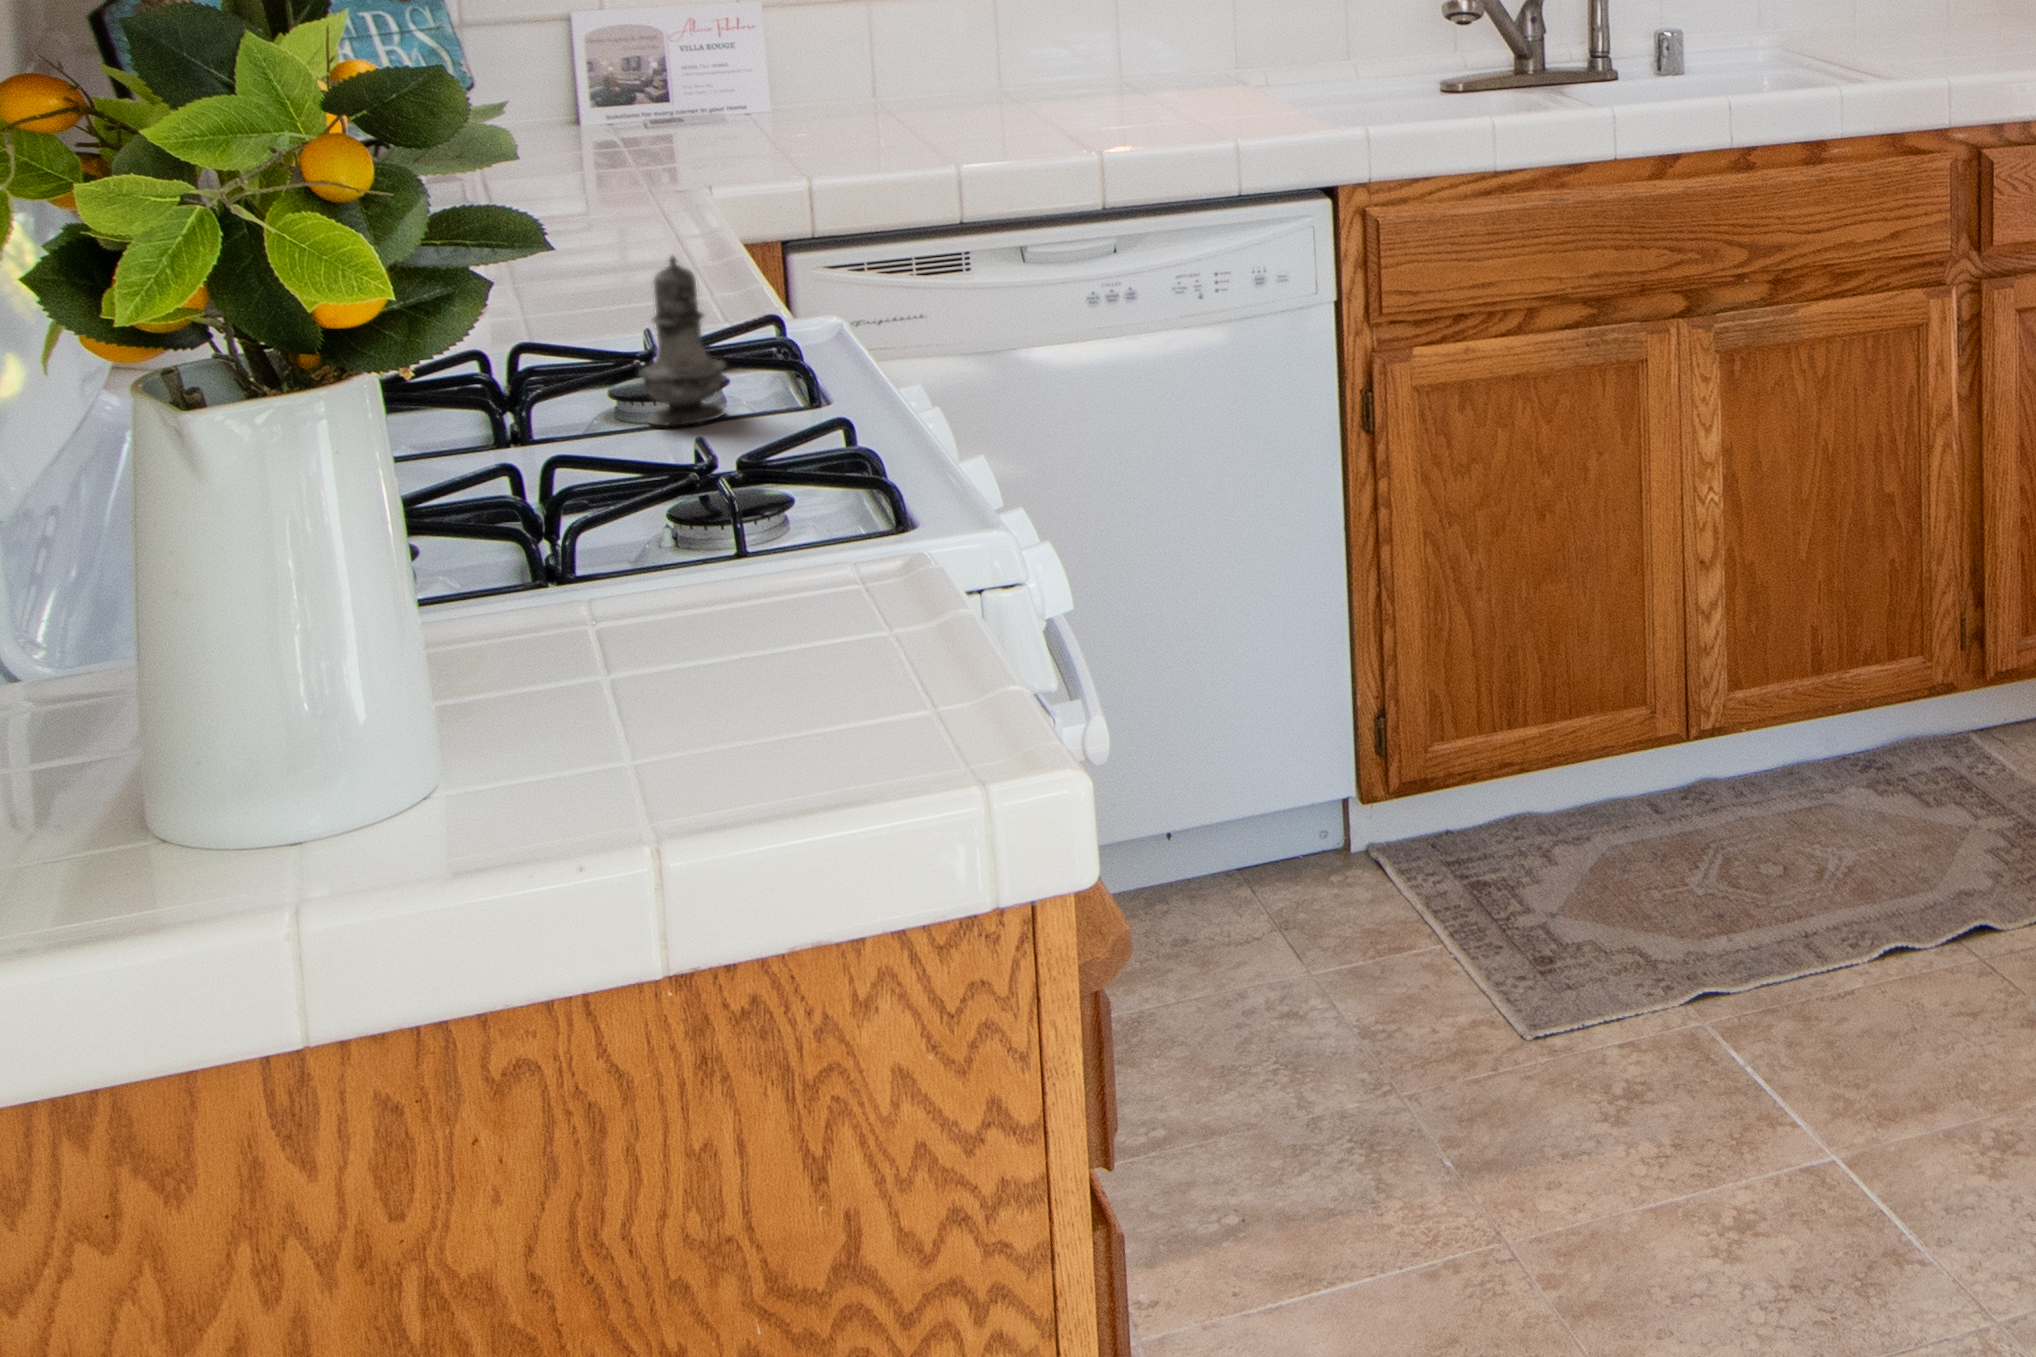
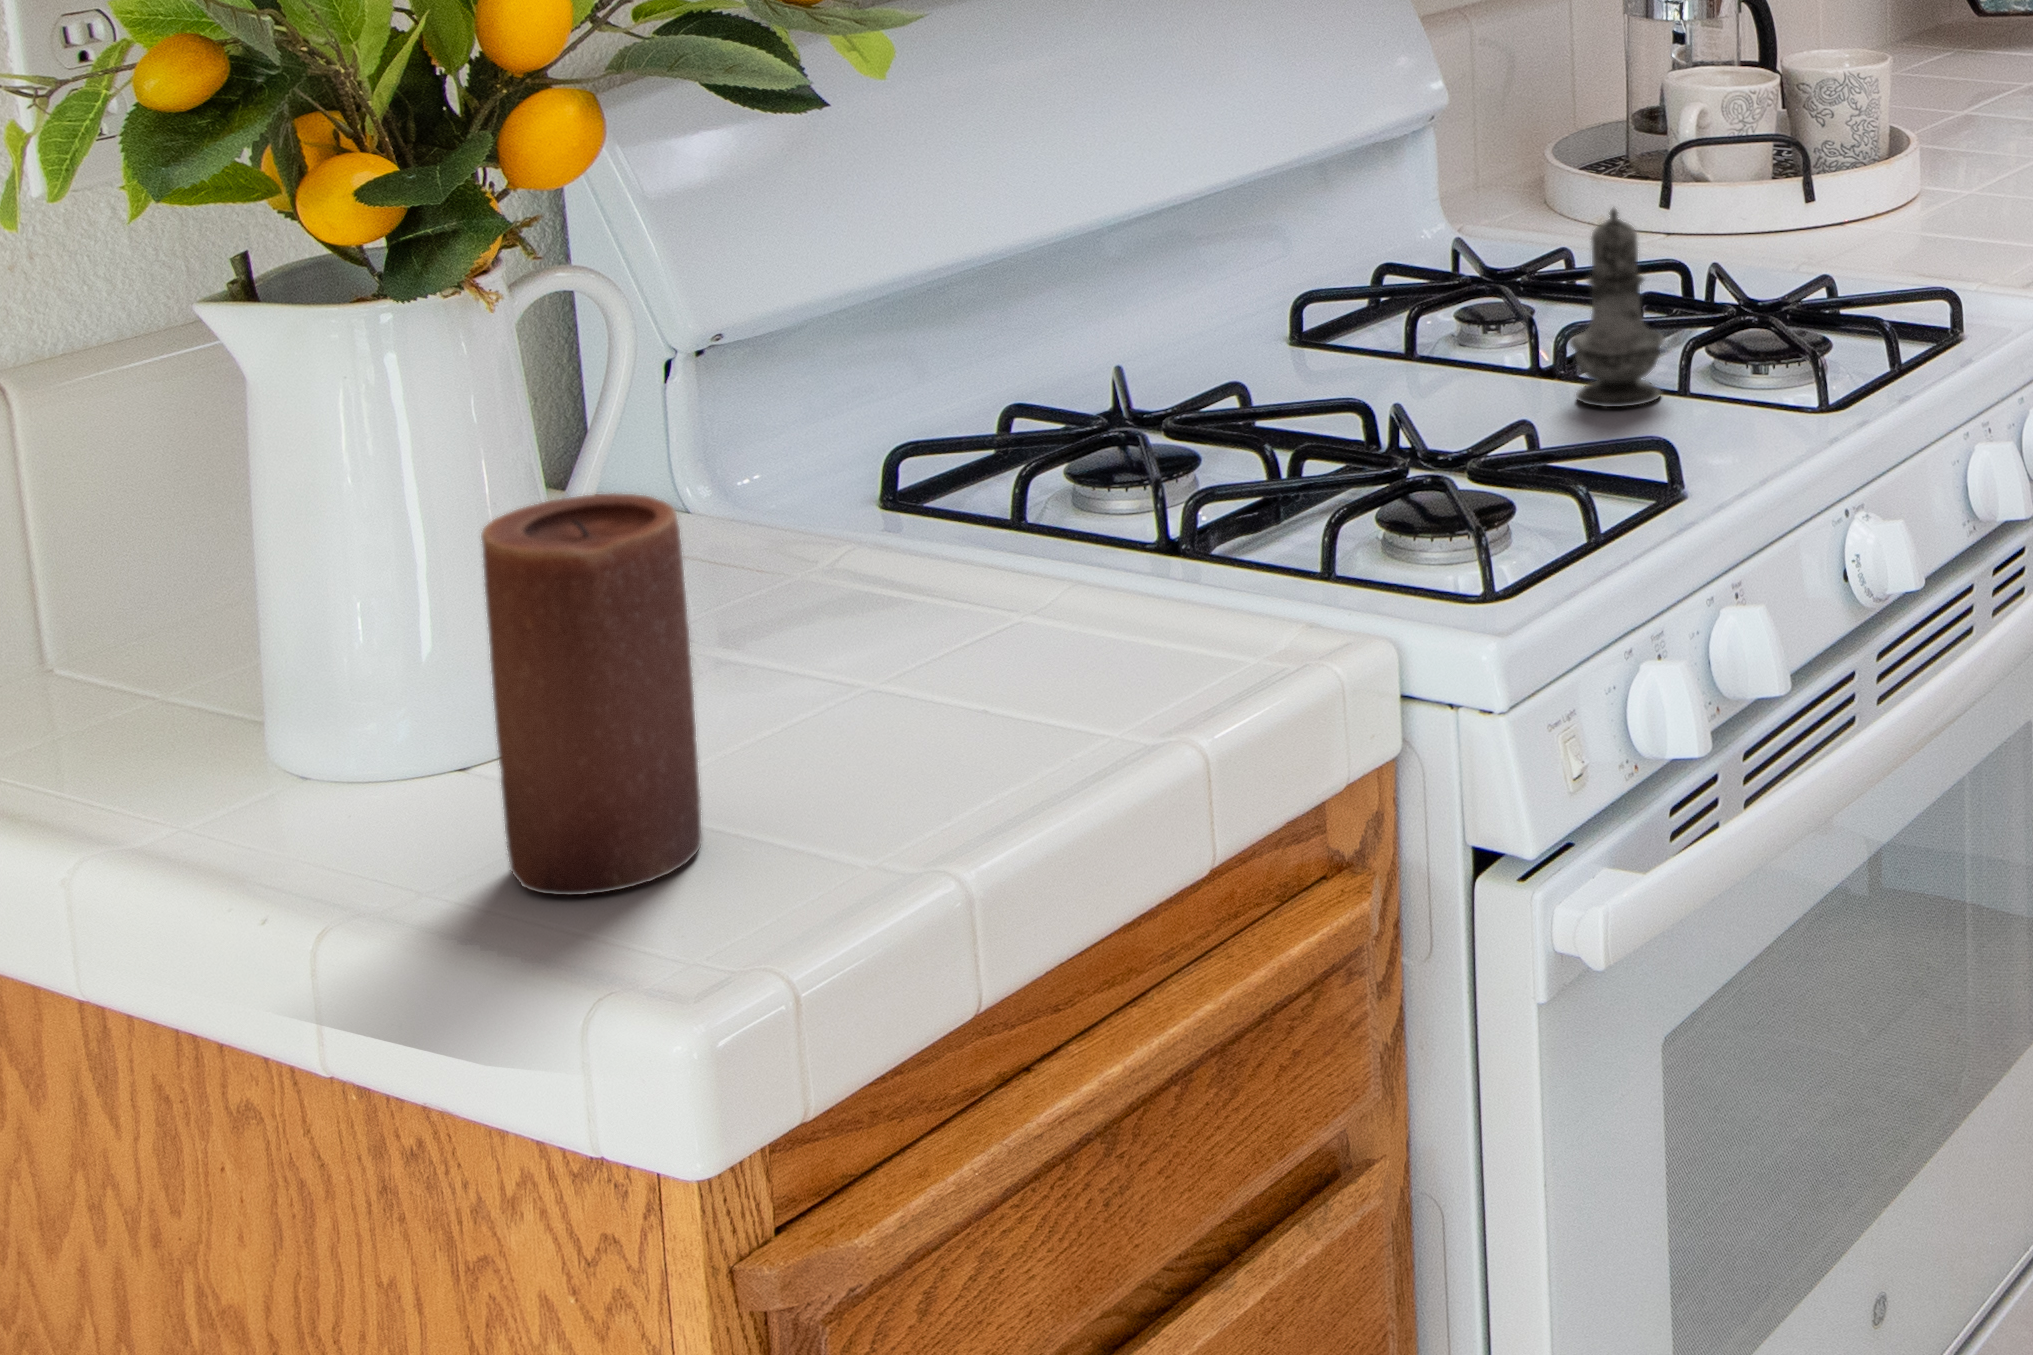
candle: none [636,463,807,785] -> present [481,493,702,895]

